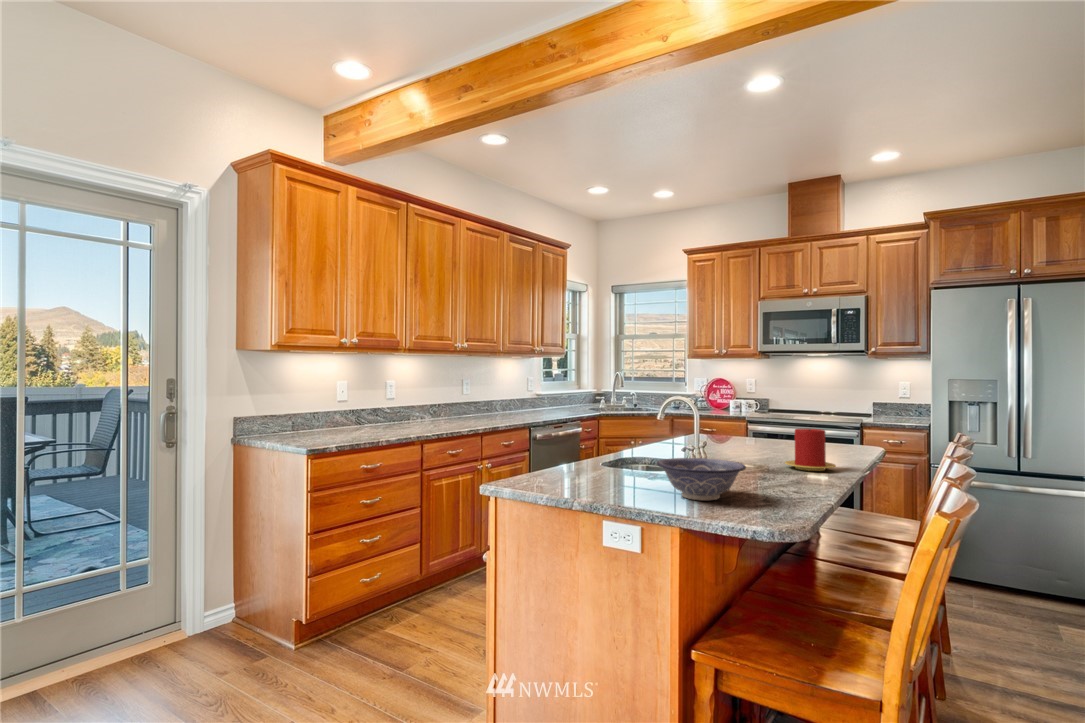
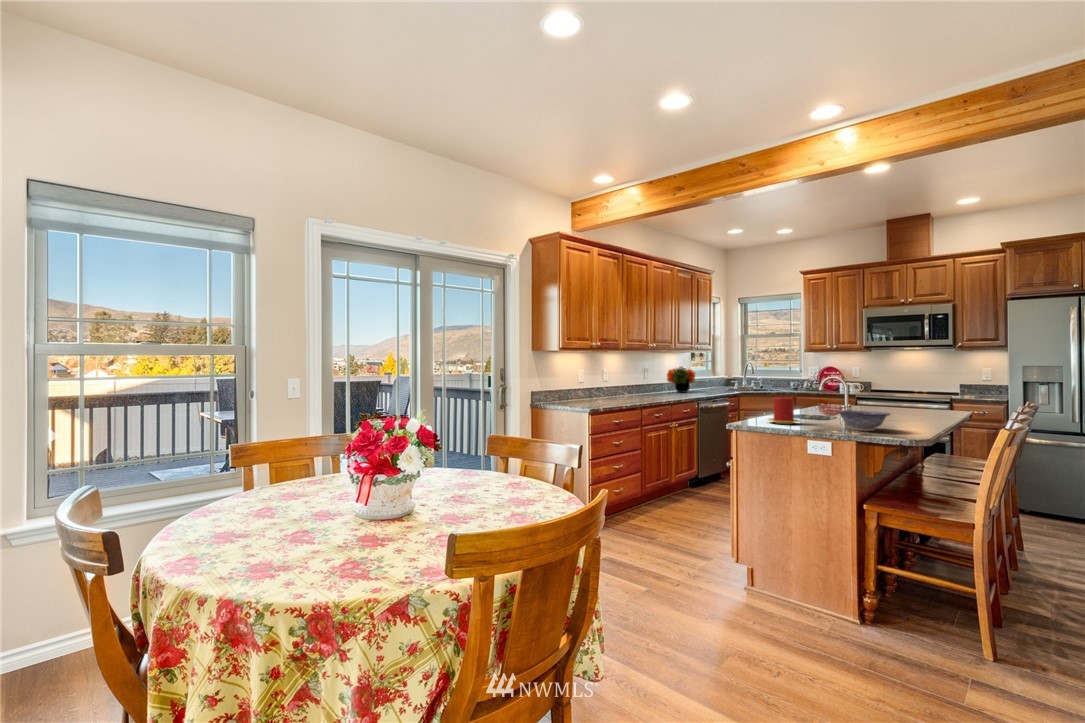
flower arrangement: none [501,376,543,413] -> present [667,367,695,393]
candle: present [785,429,836,471] -> present [768,397,800,424]

